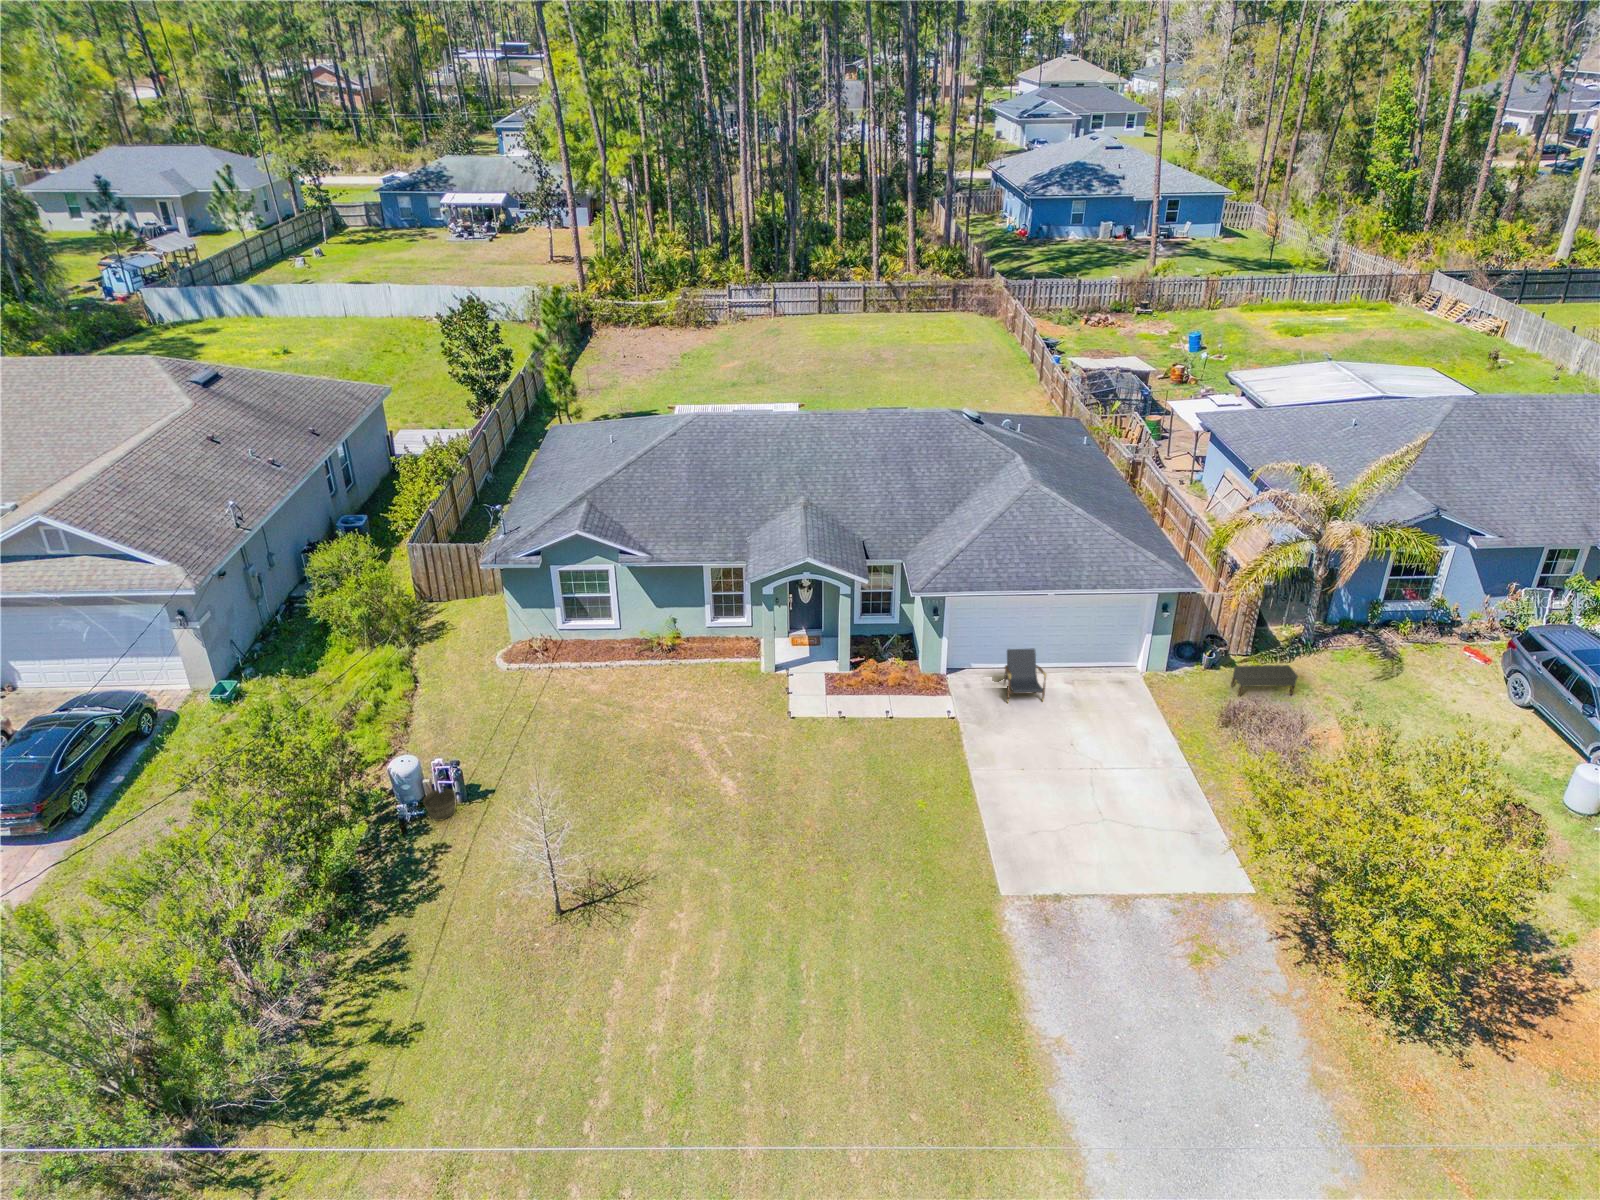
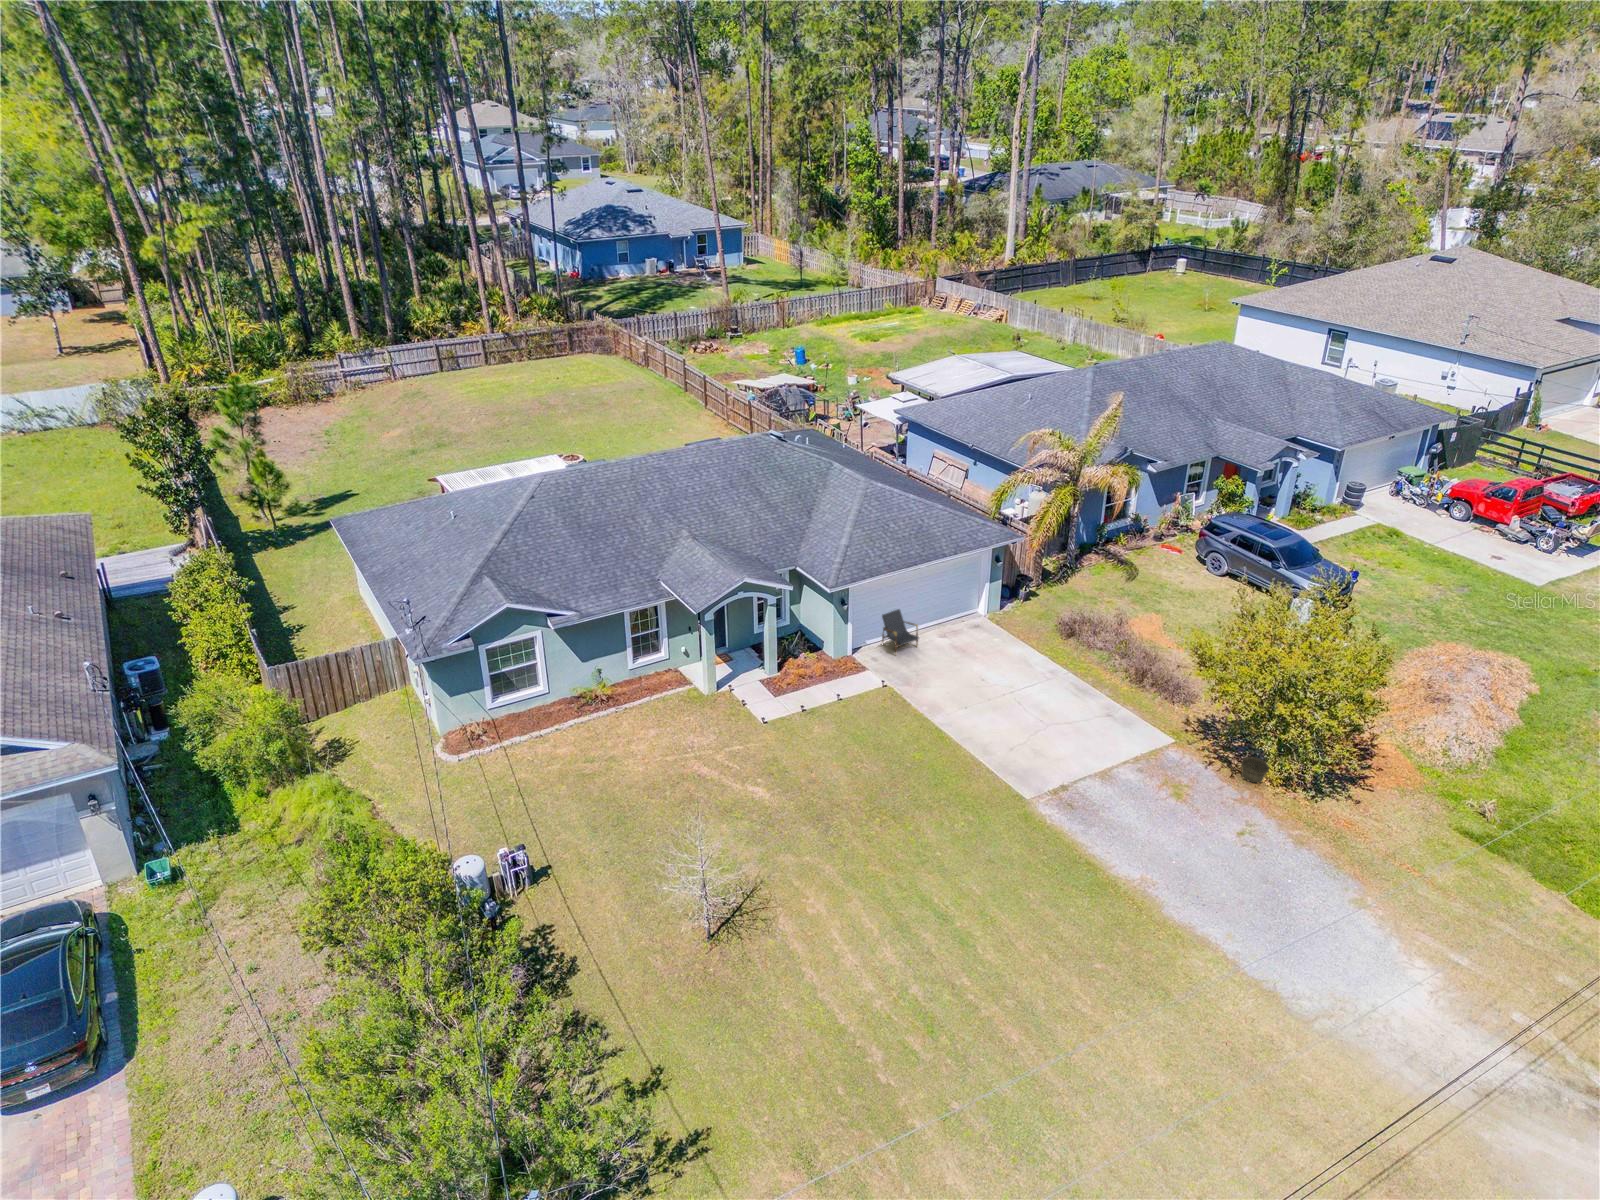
bench: present [1231,665,1298,696] -> none [1017,576,1058,606]
wooden bucket: present [423,789,456,821] -> present [1241,757,1269,783]

